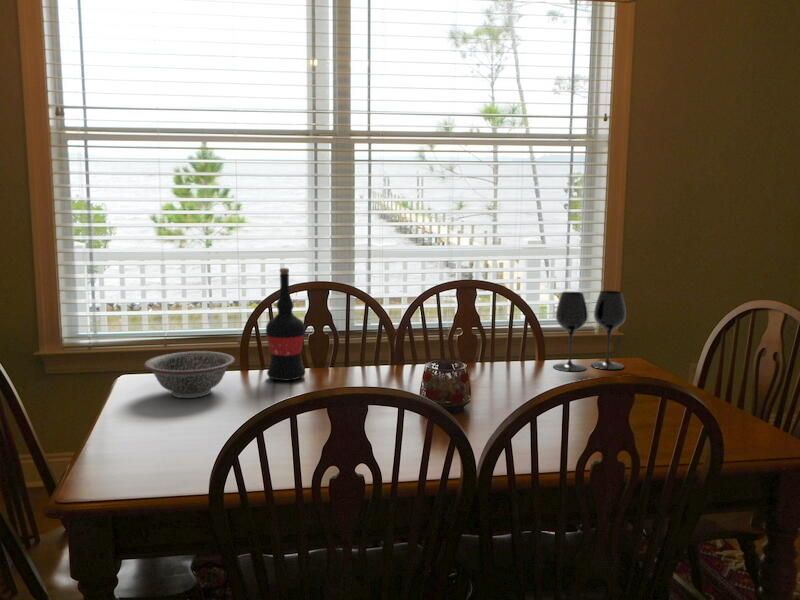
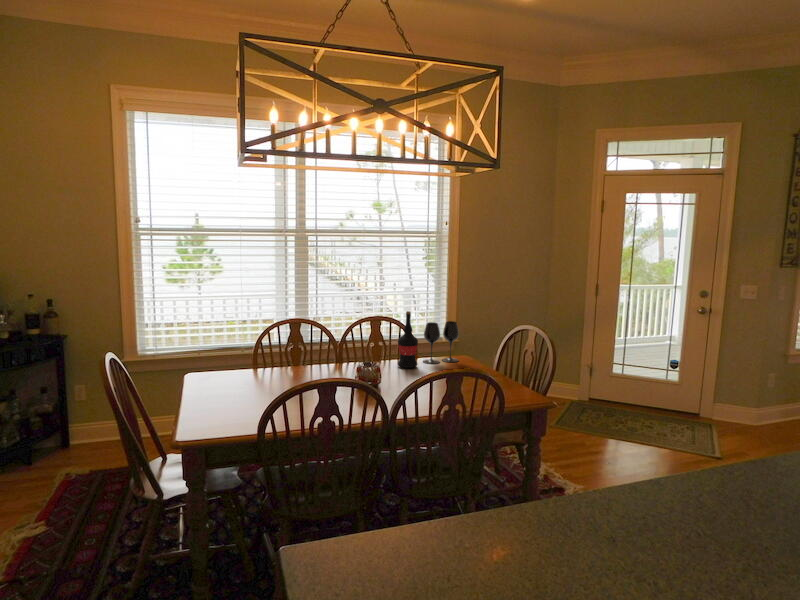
wine bottle: present [266,268,305,381] -> present [398,311,418,368]
decorative bowl: present [144,351,235,398] -> none [204,360,255,386]

